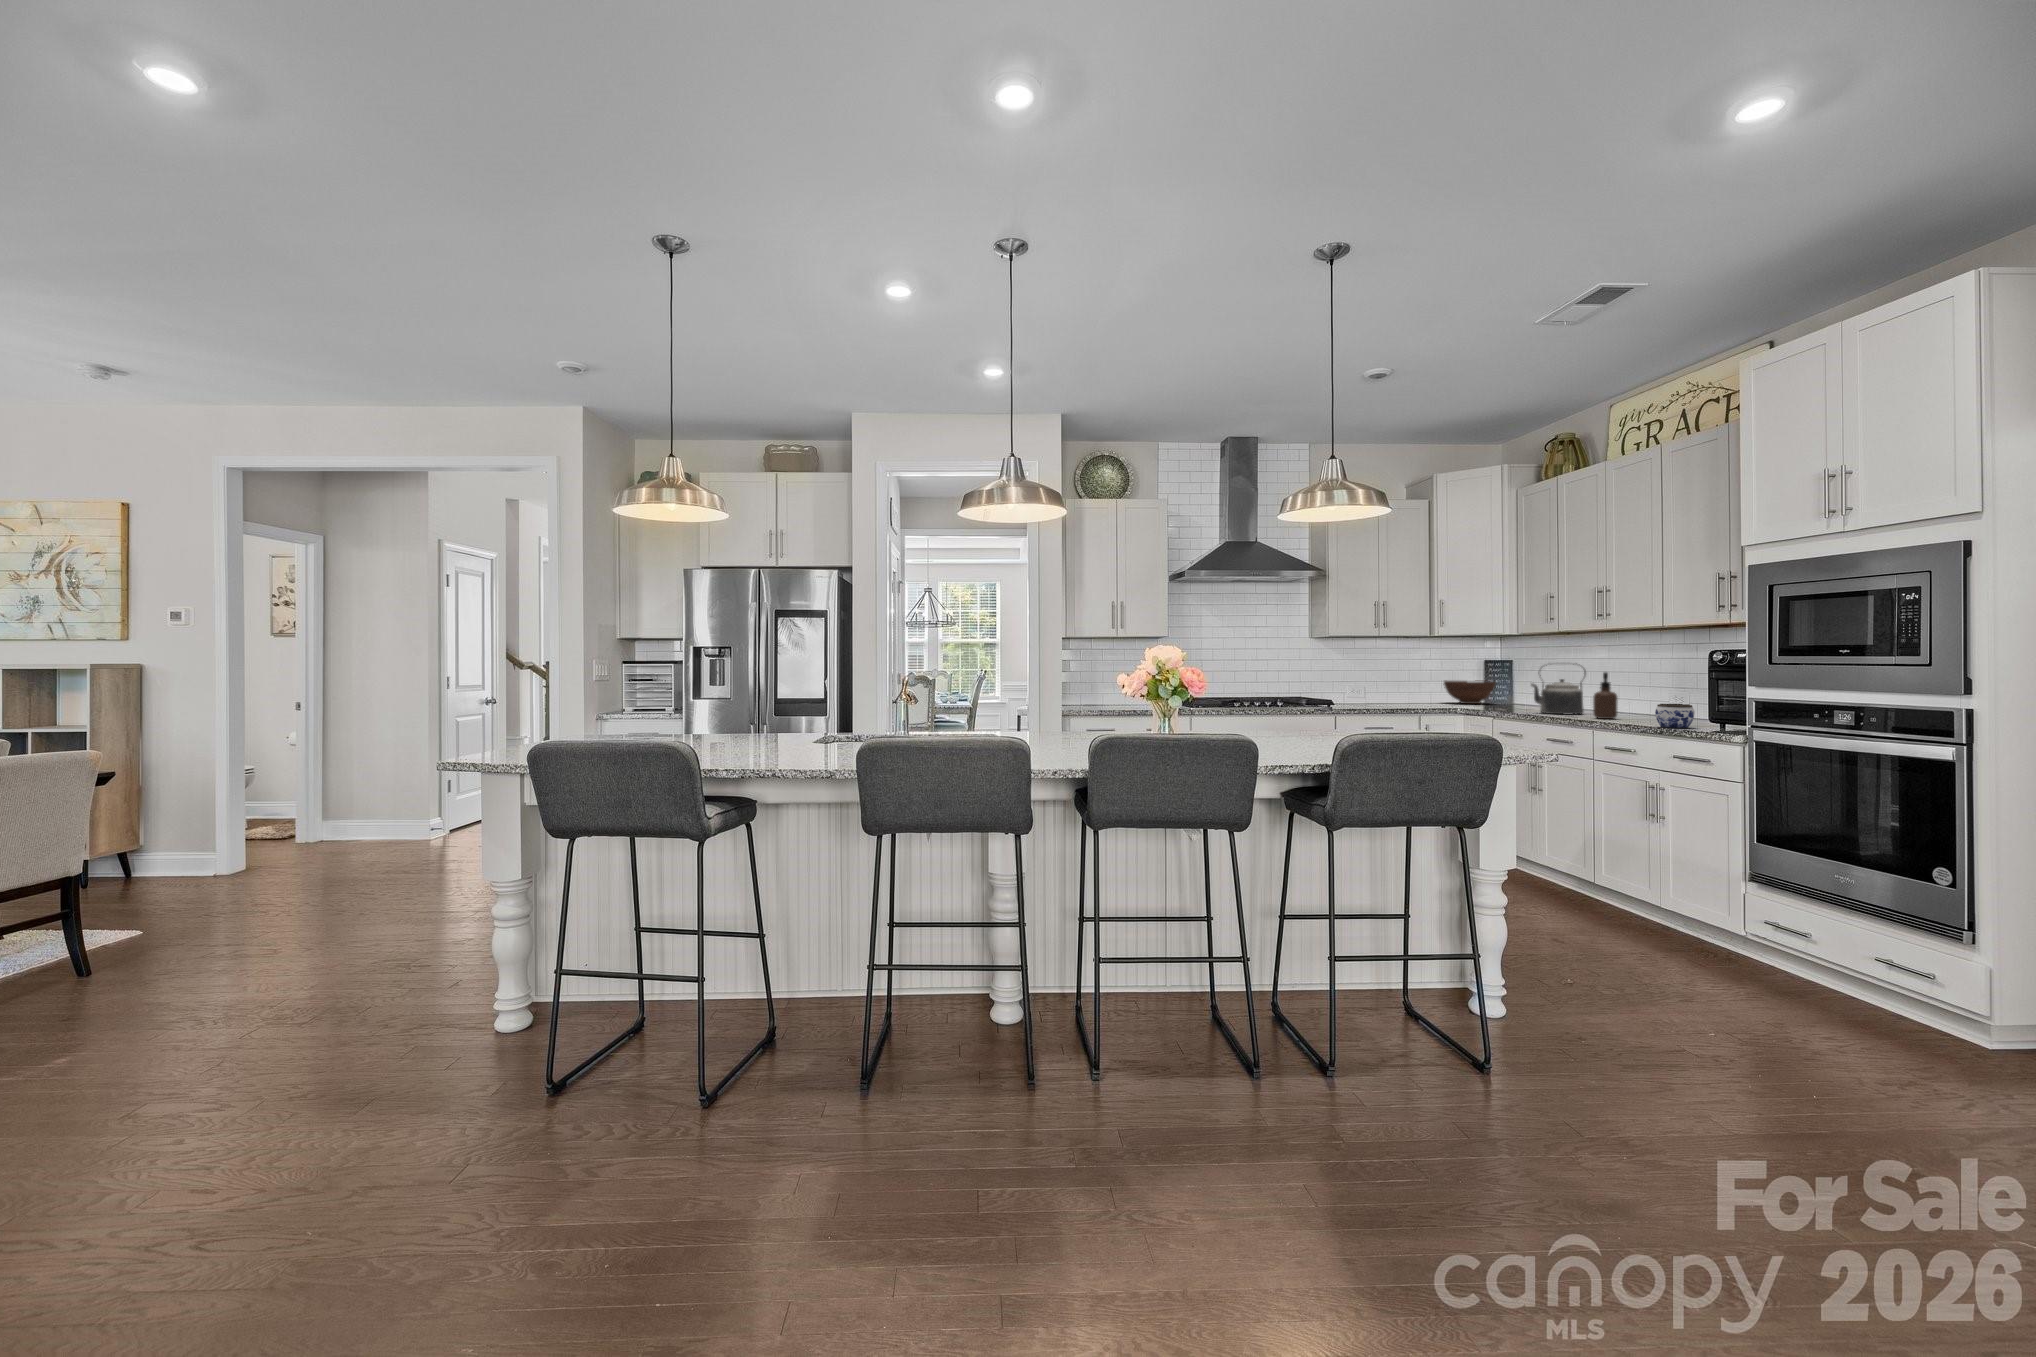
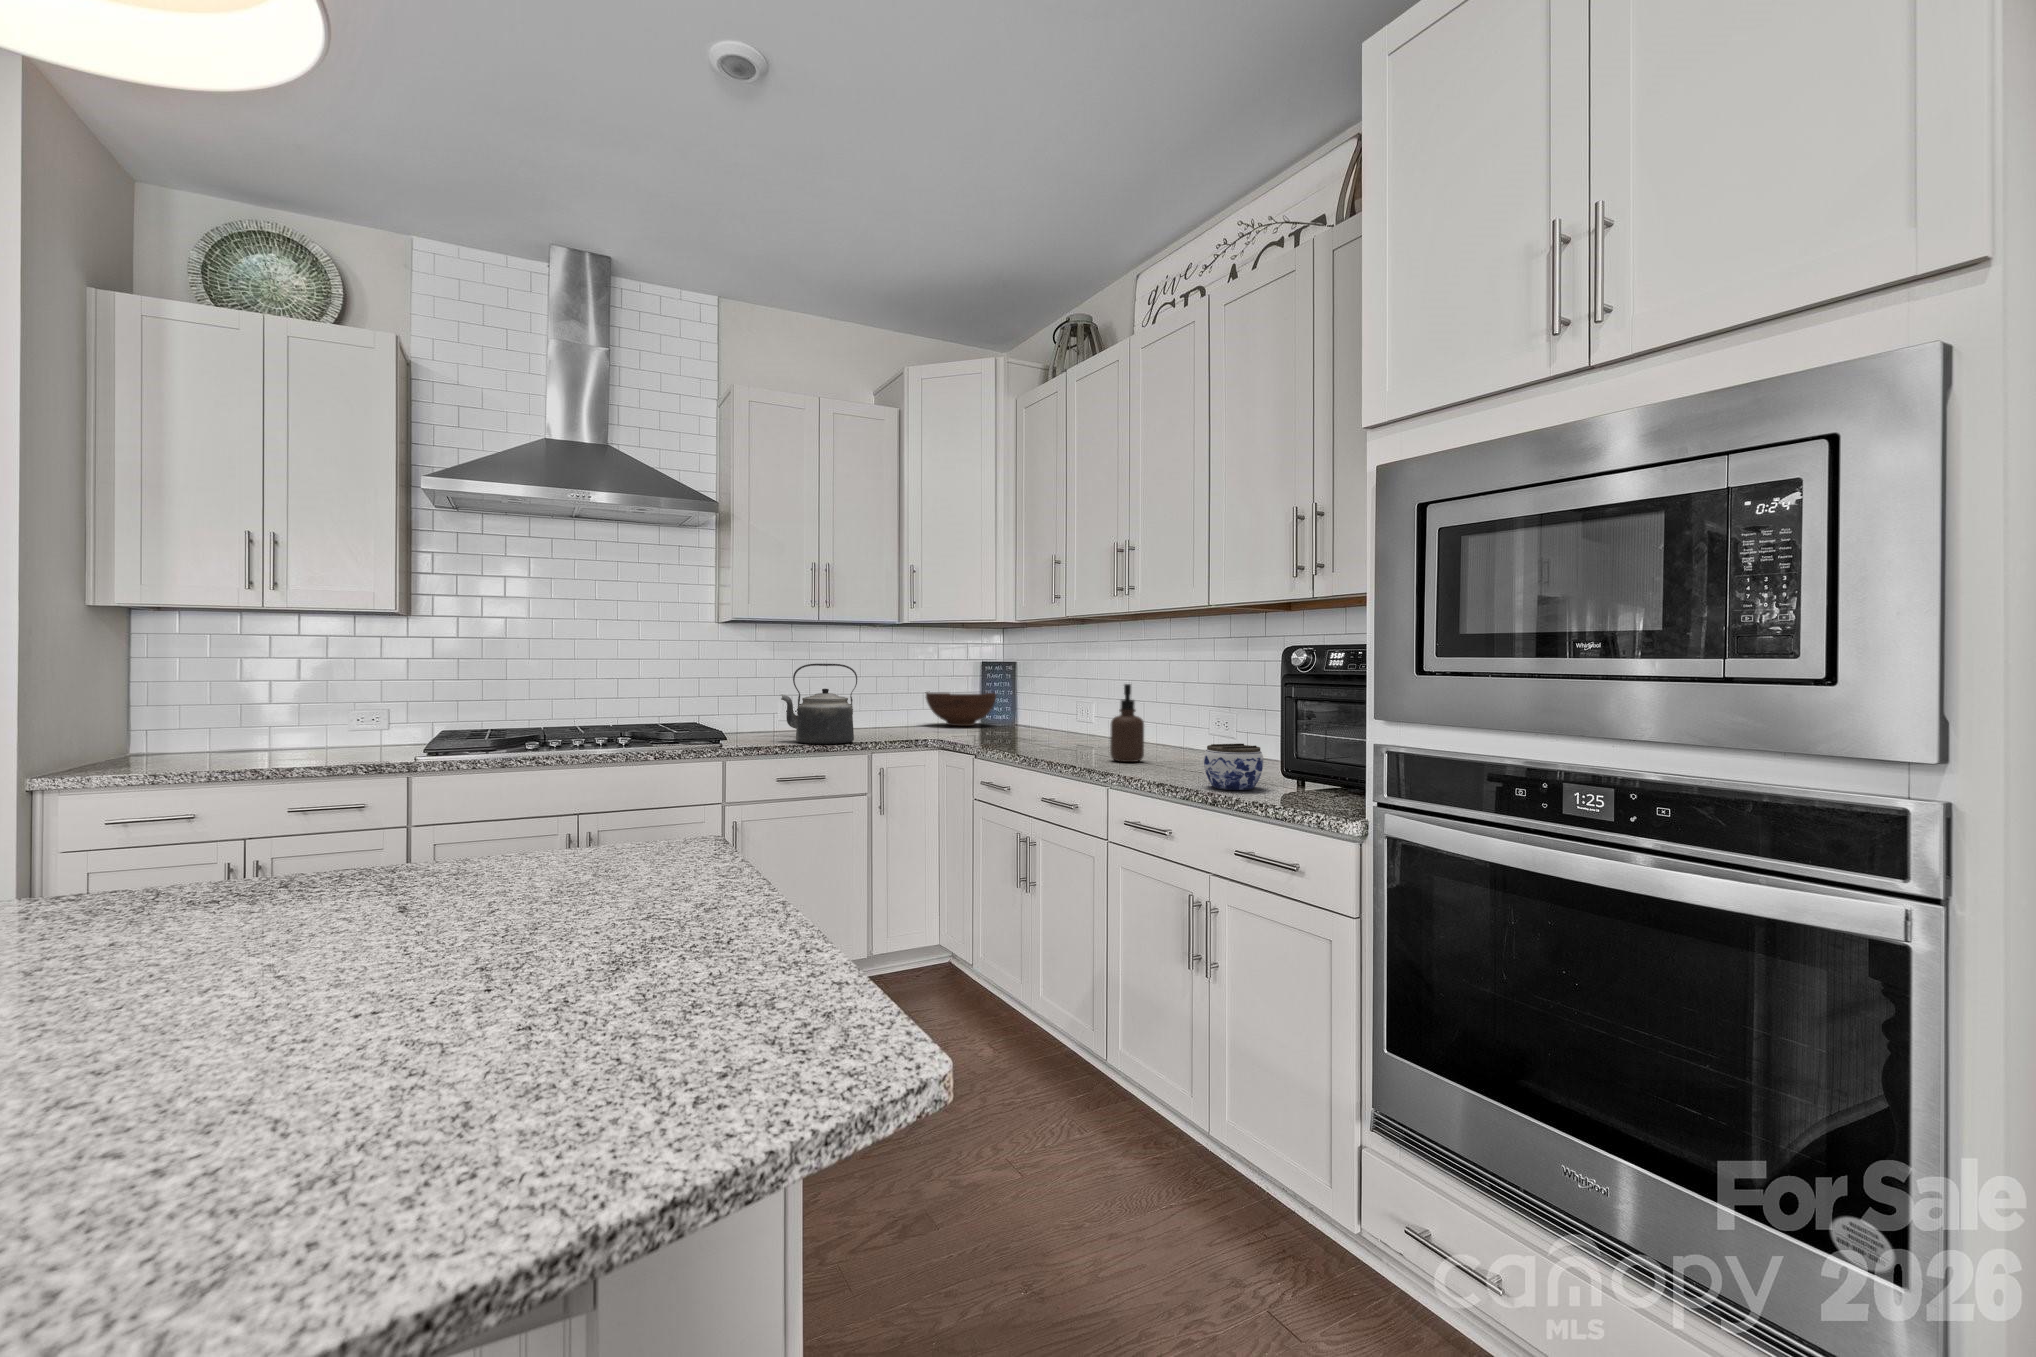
kettle: present [1531,664,1586,715] -> present [781,664,857,744]

